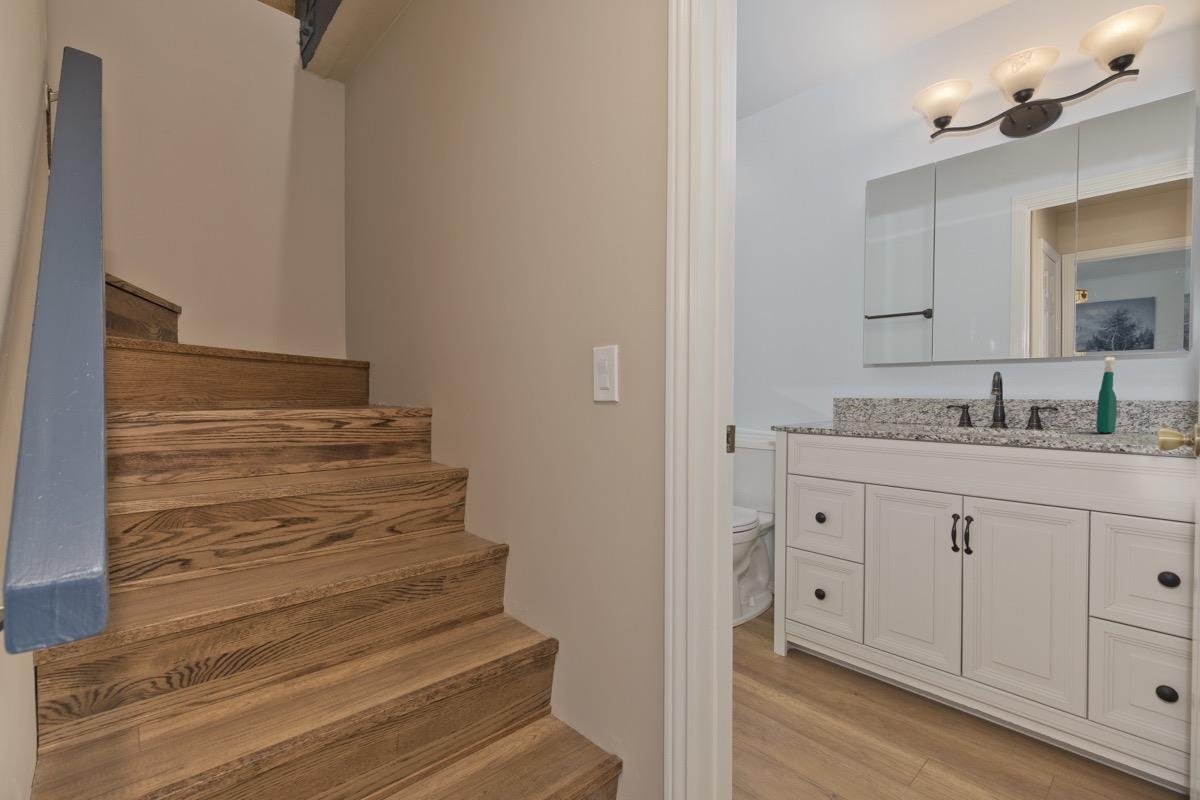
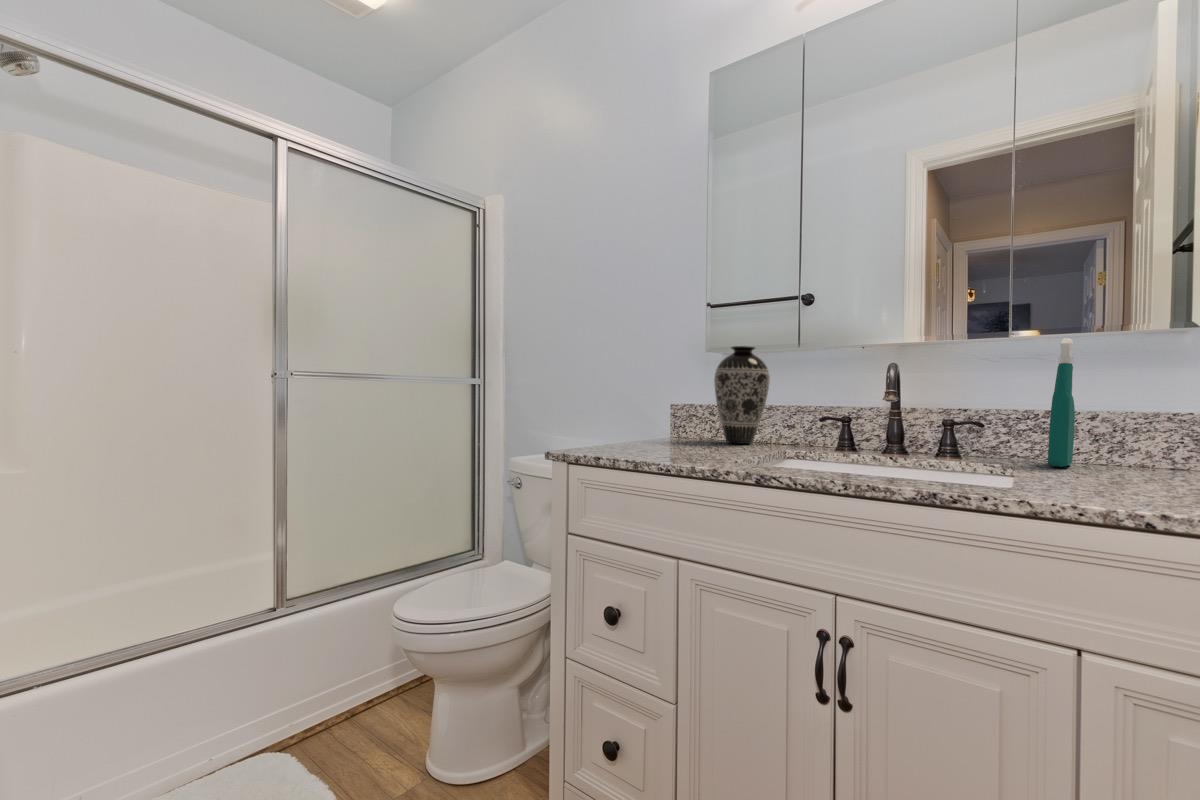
decorative vase: none [873,361,912,423] -> present [714,346,770,444]

